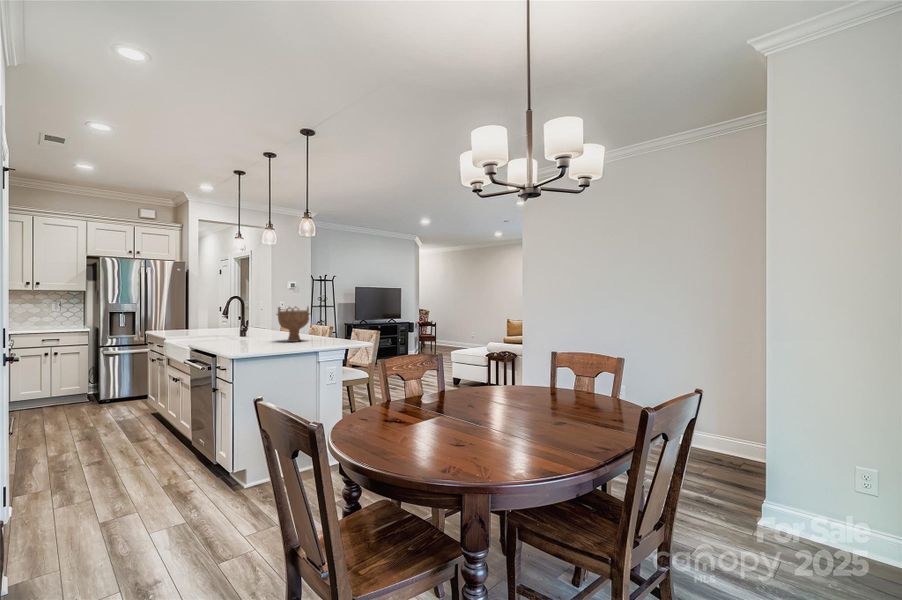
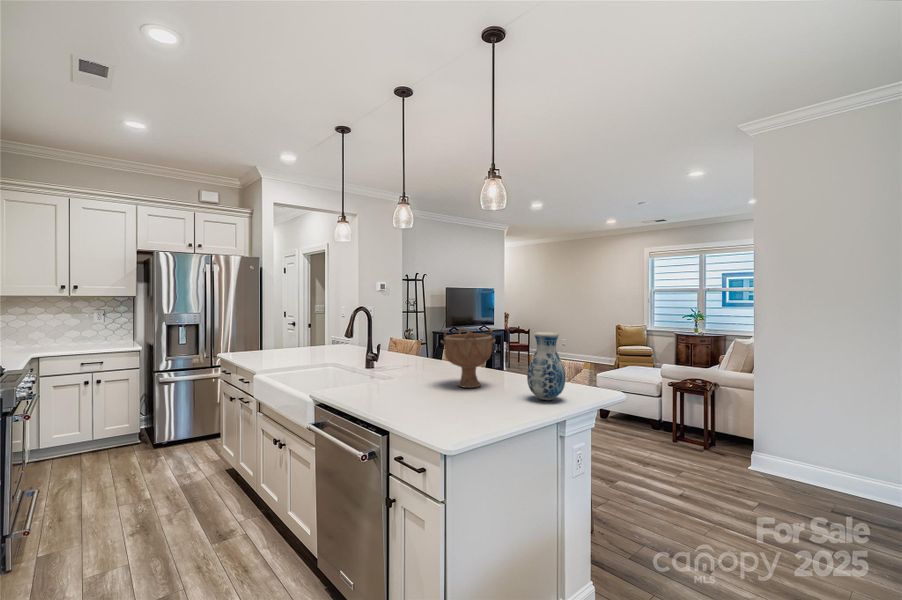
vase: none [315,306,338,345] -> present [527,332,565,400]

